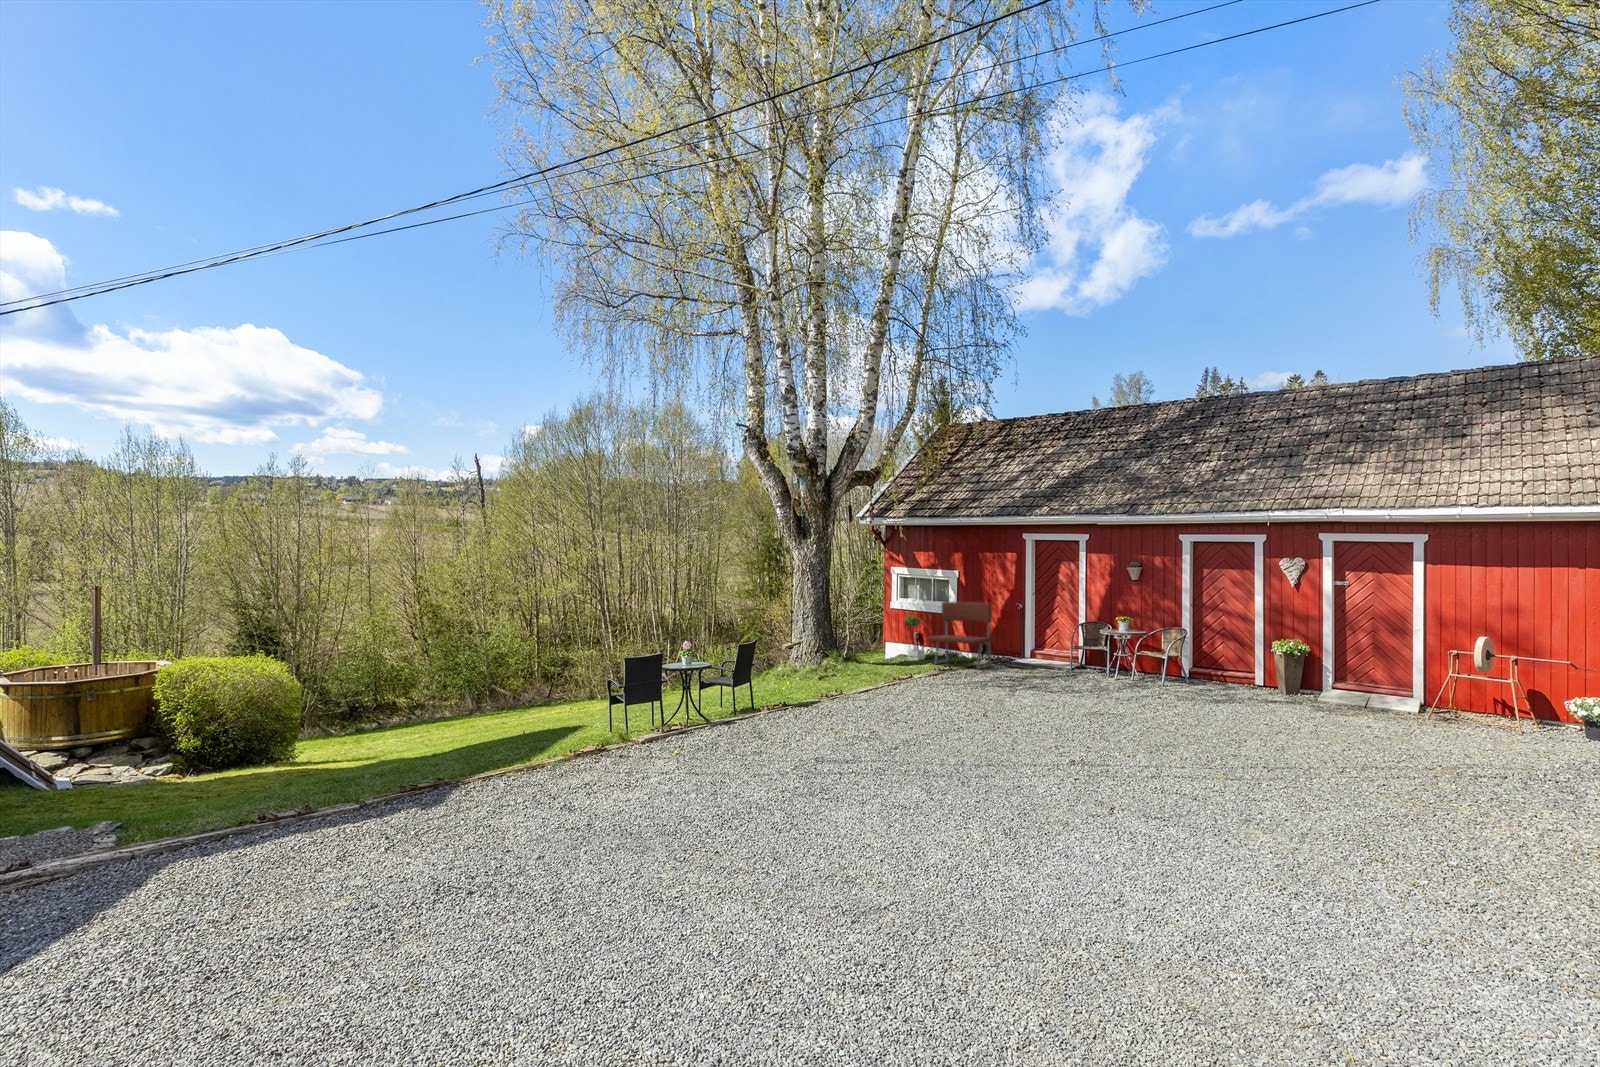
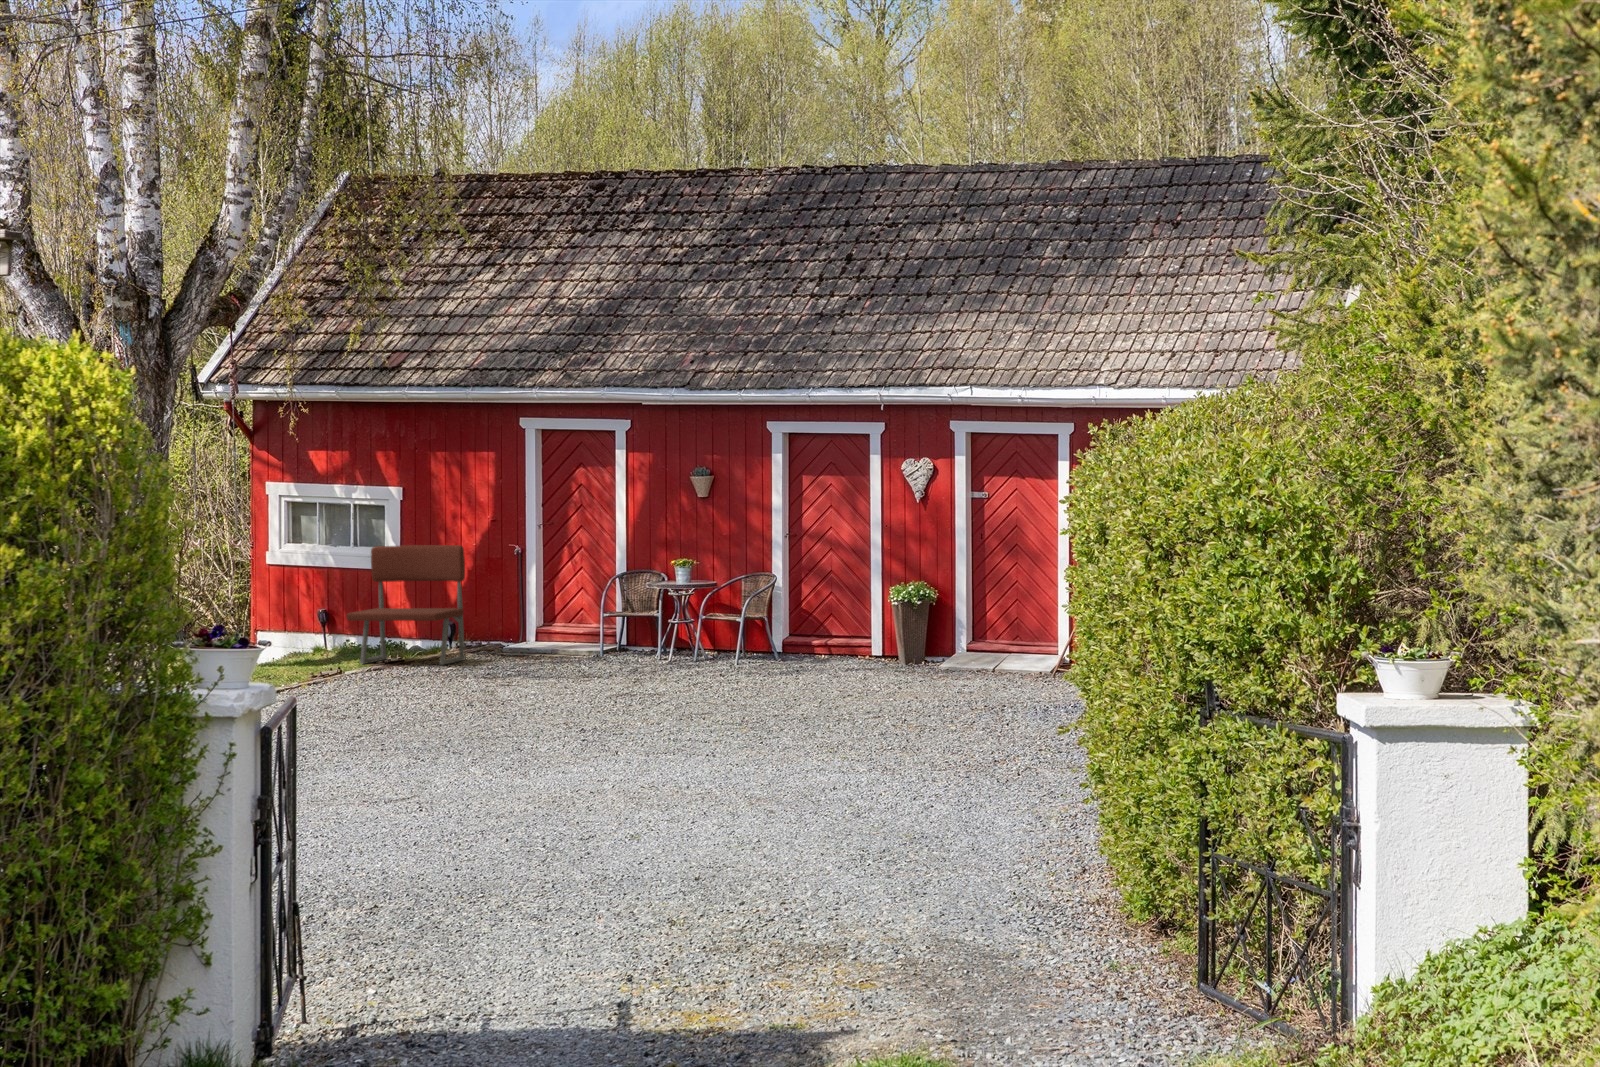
potted tree: present [904,615,925,660] -> none [297,573,339,660]

